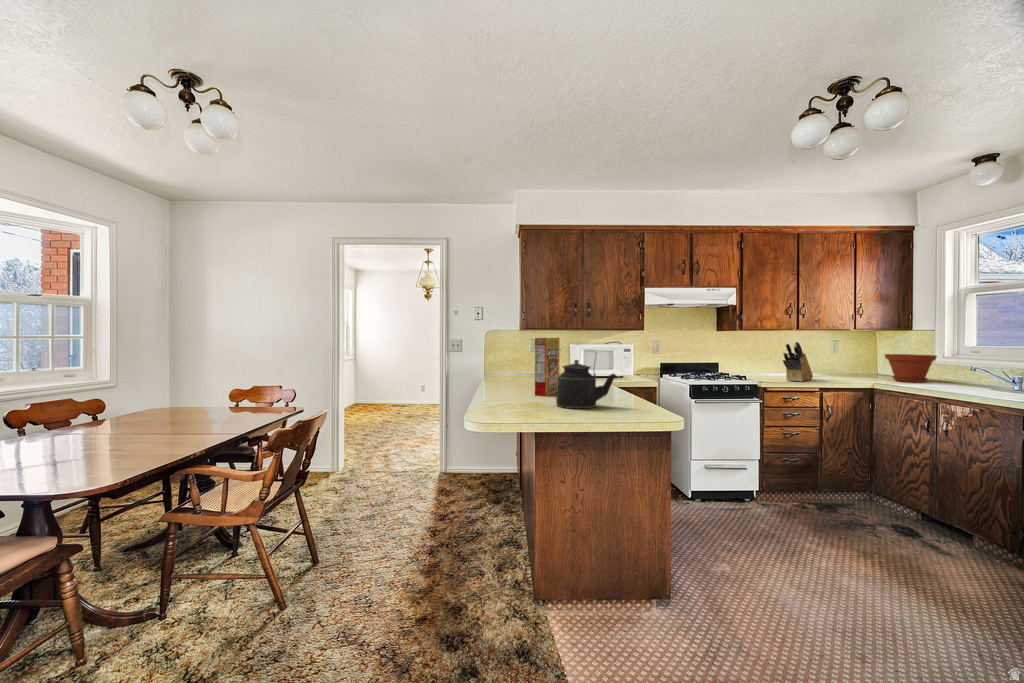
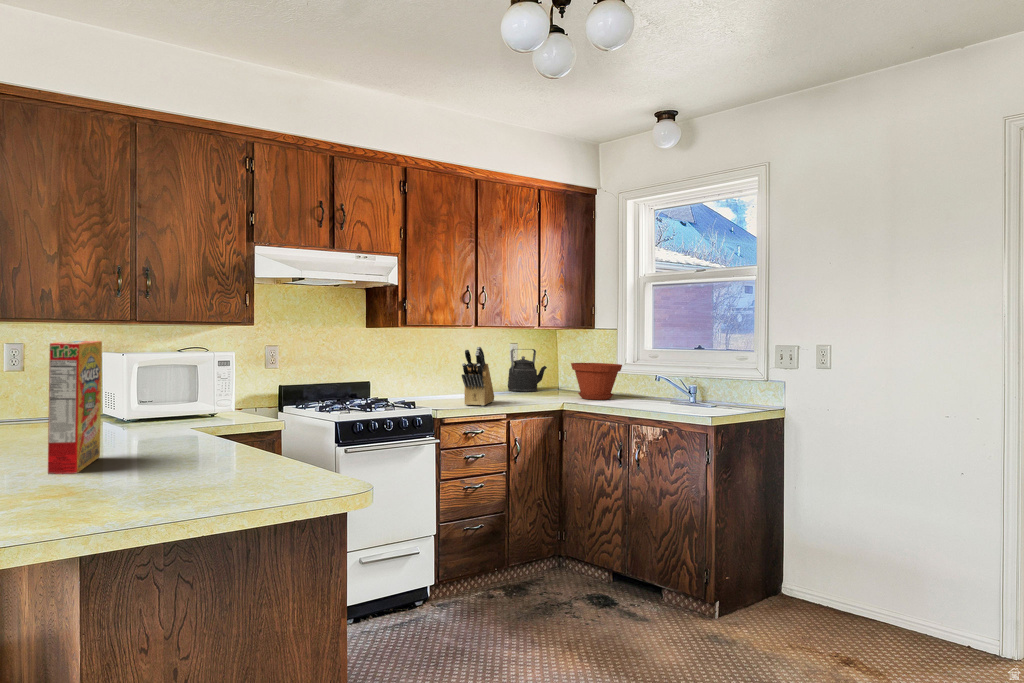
kettle: present [556,356,617,409] -> present [508,349,547,392]

